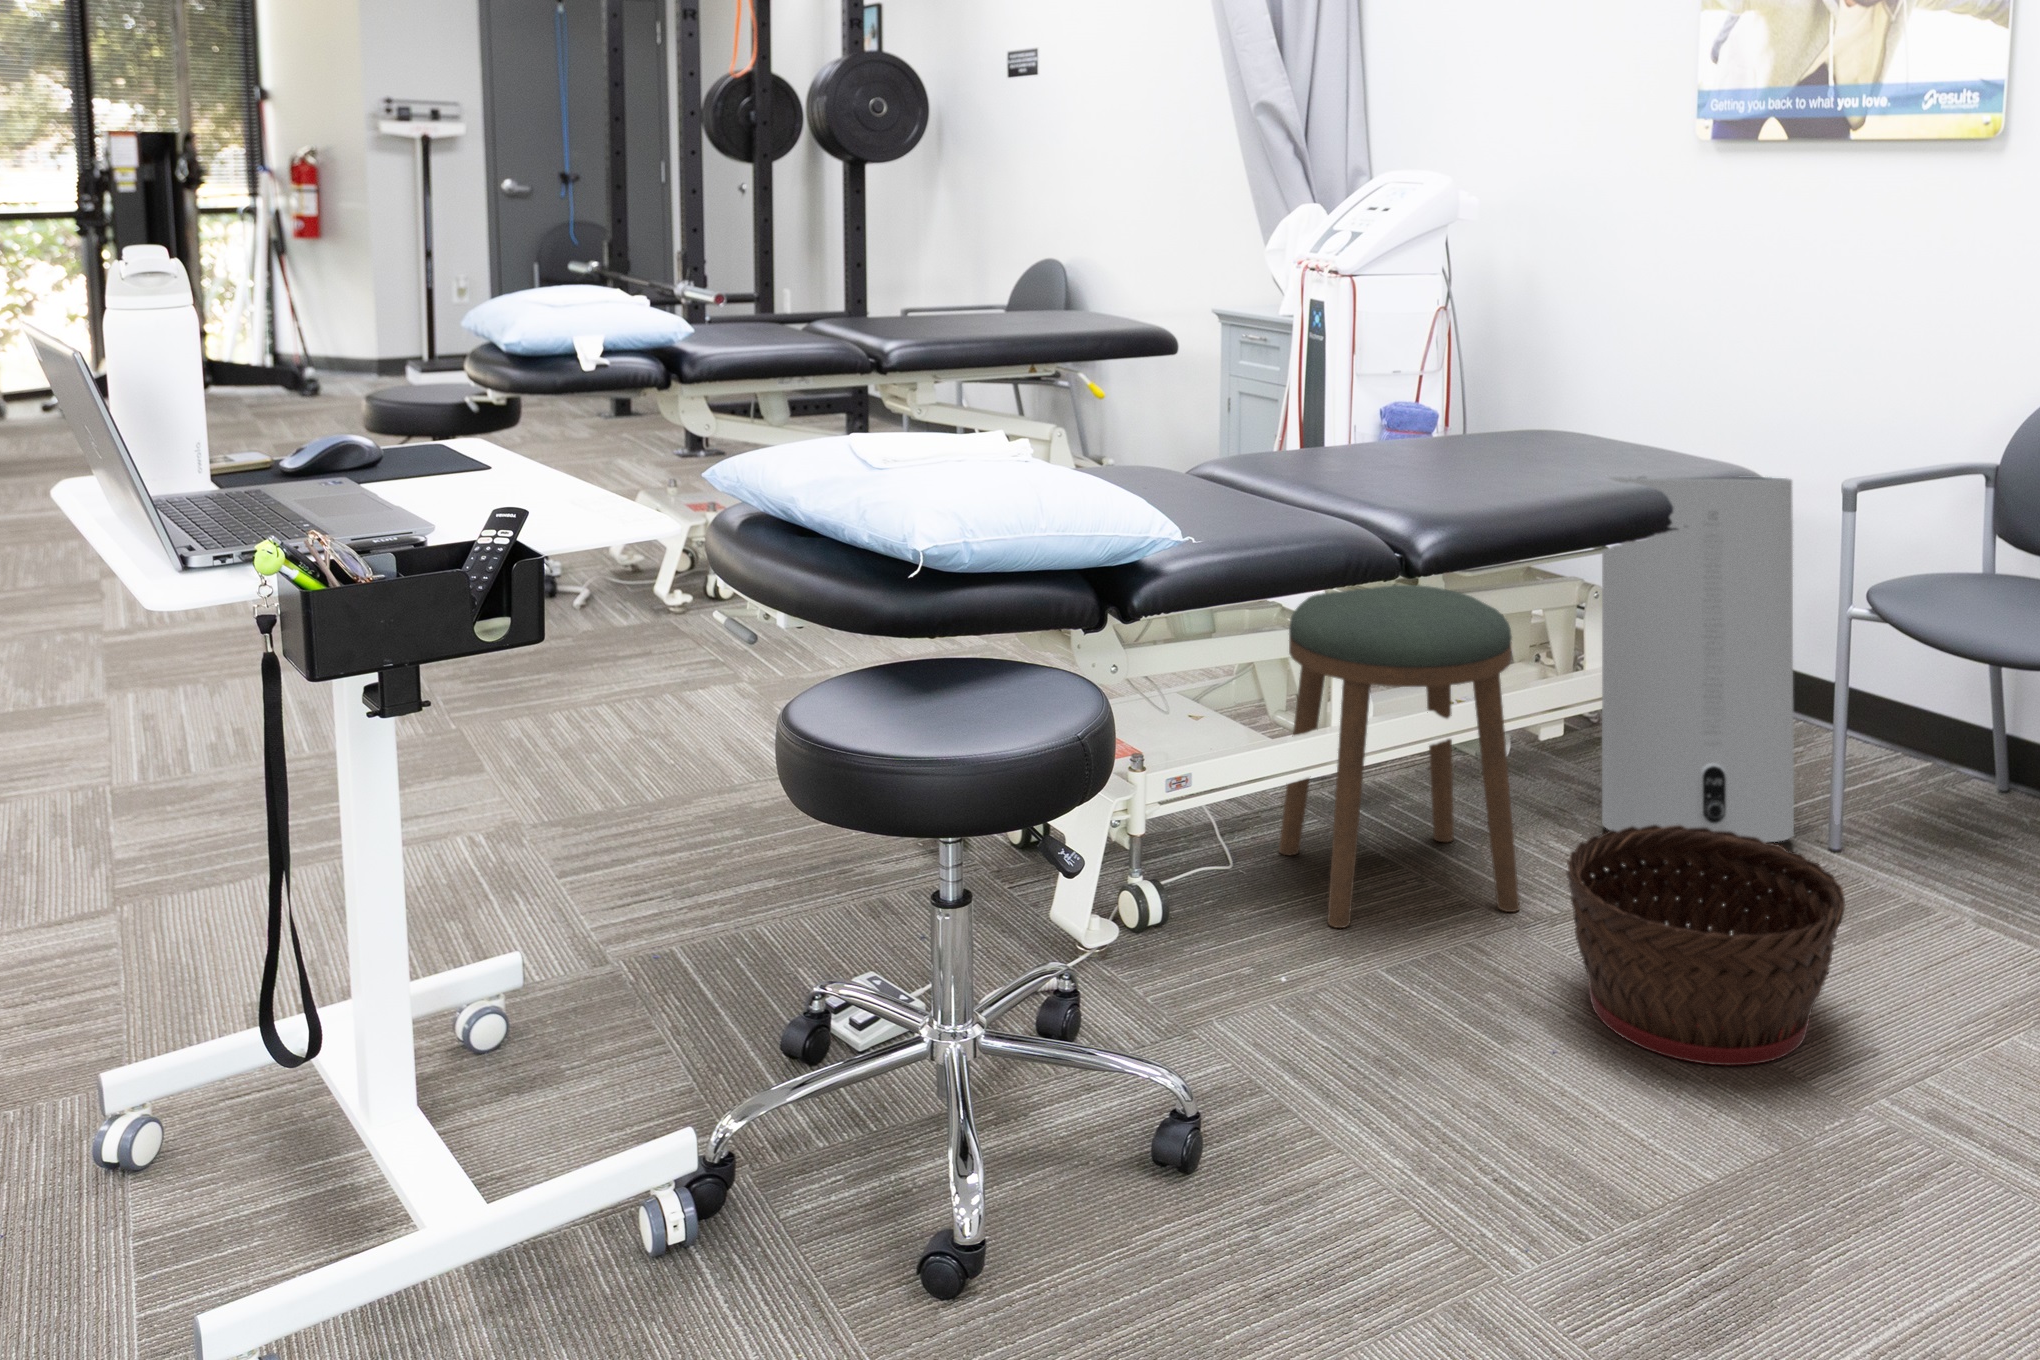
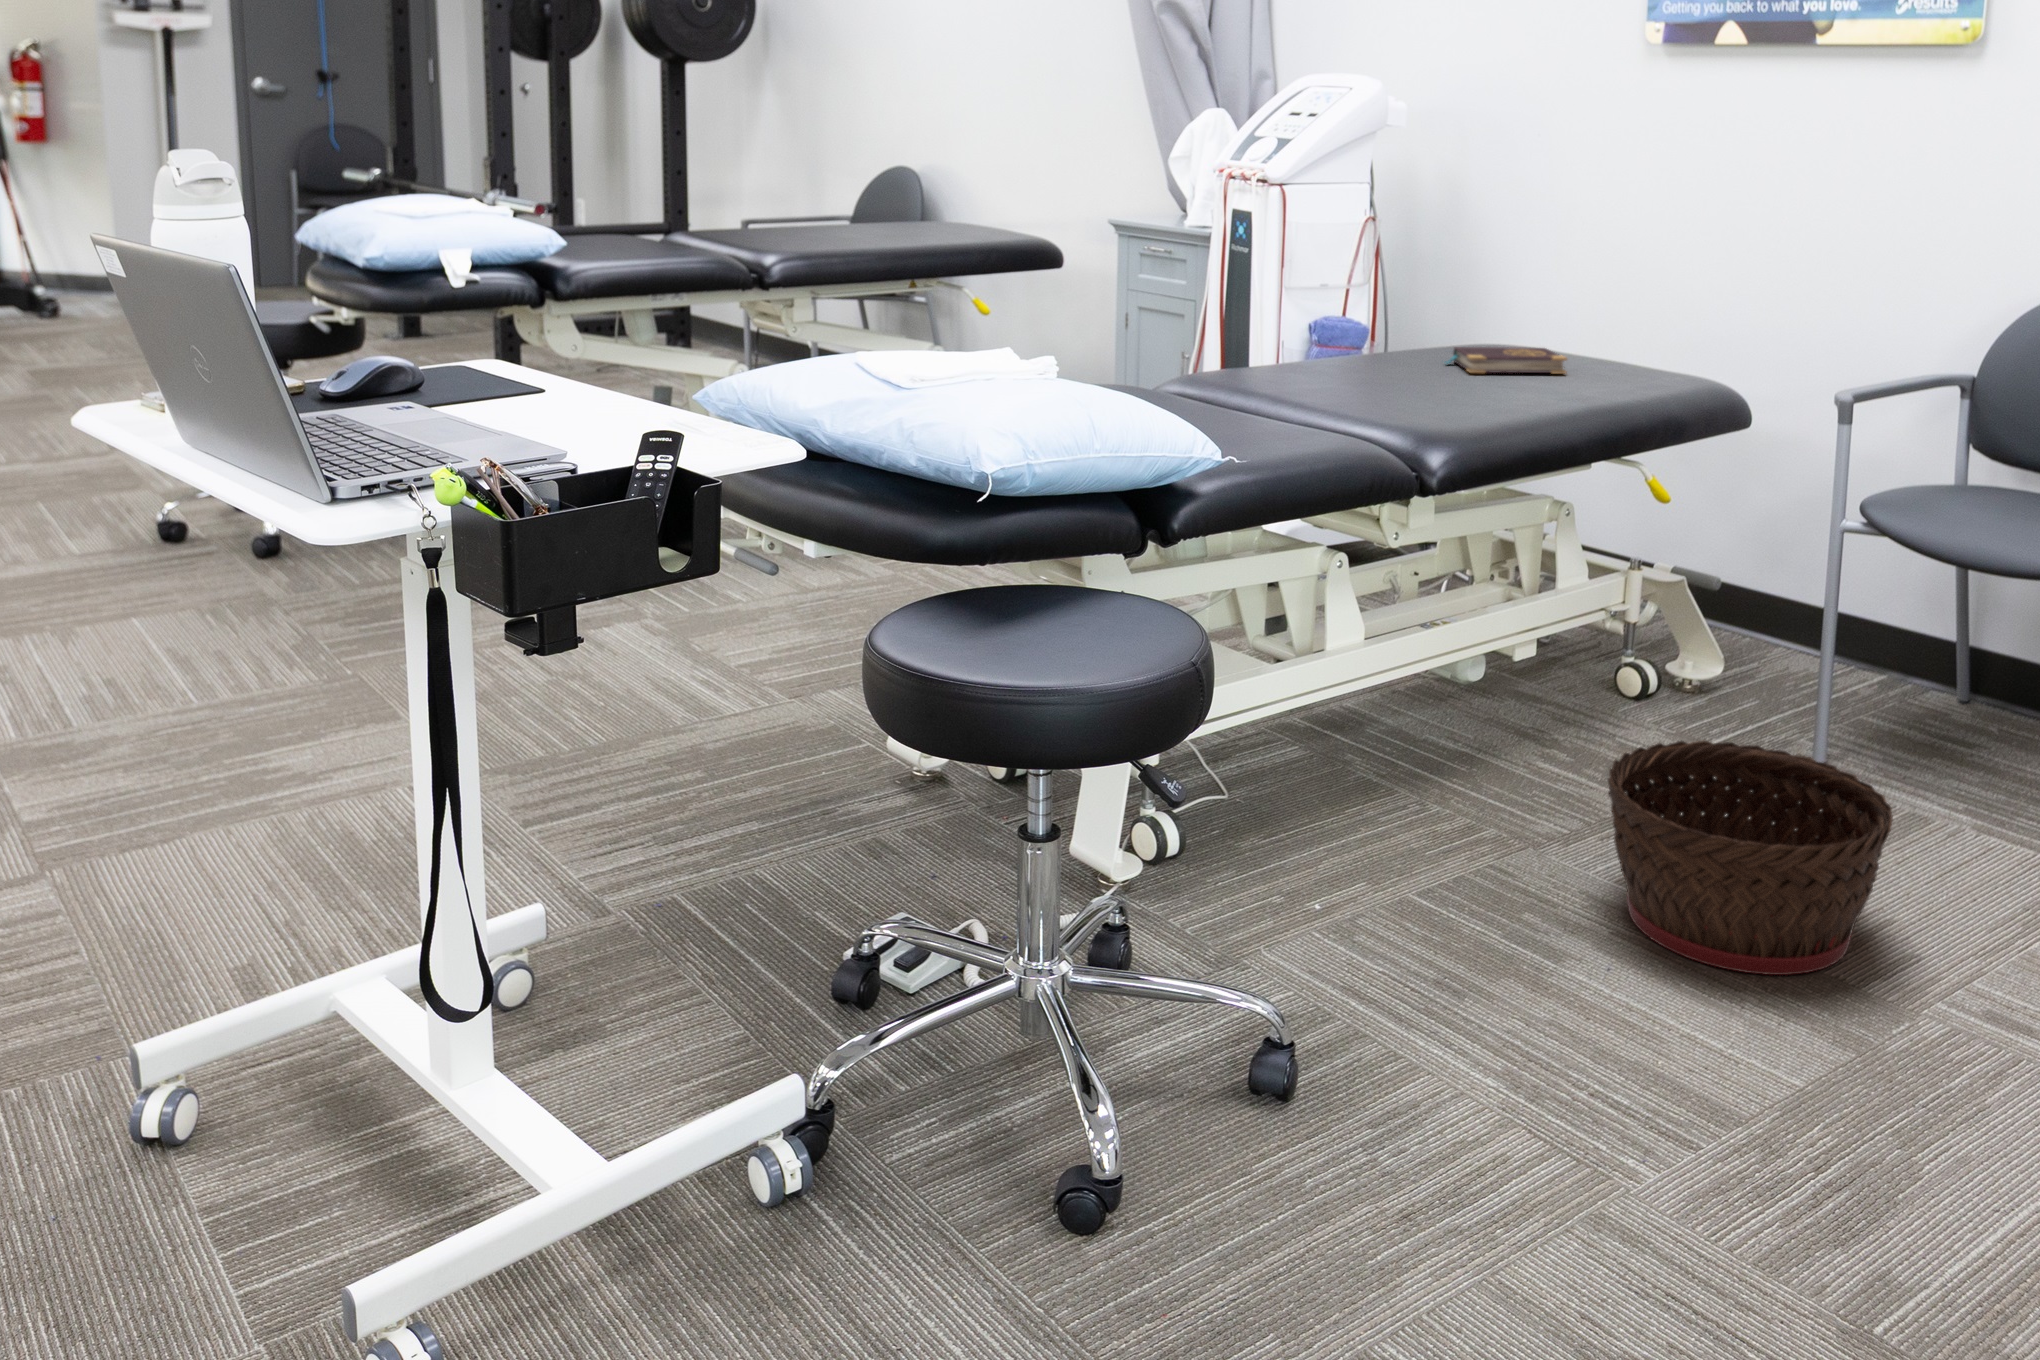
book: none [1470,433,1586,460] -> present [1446,347,1567,374]
air purifier: present [1602,477,1794,842] -> none [1587,389,1783,758]
stool: present [1279,585,1520,928] -> none [1271,504,1531,854]

